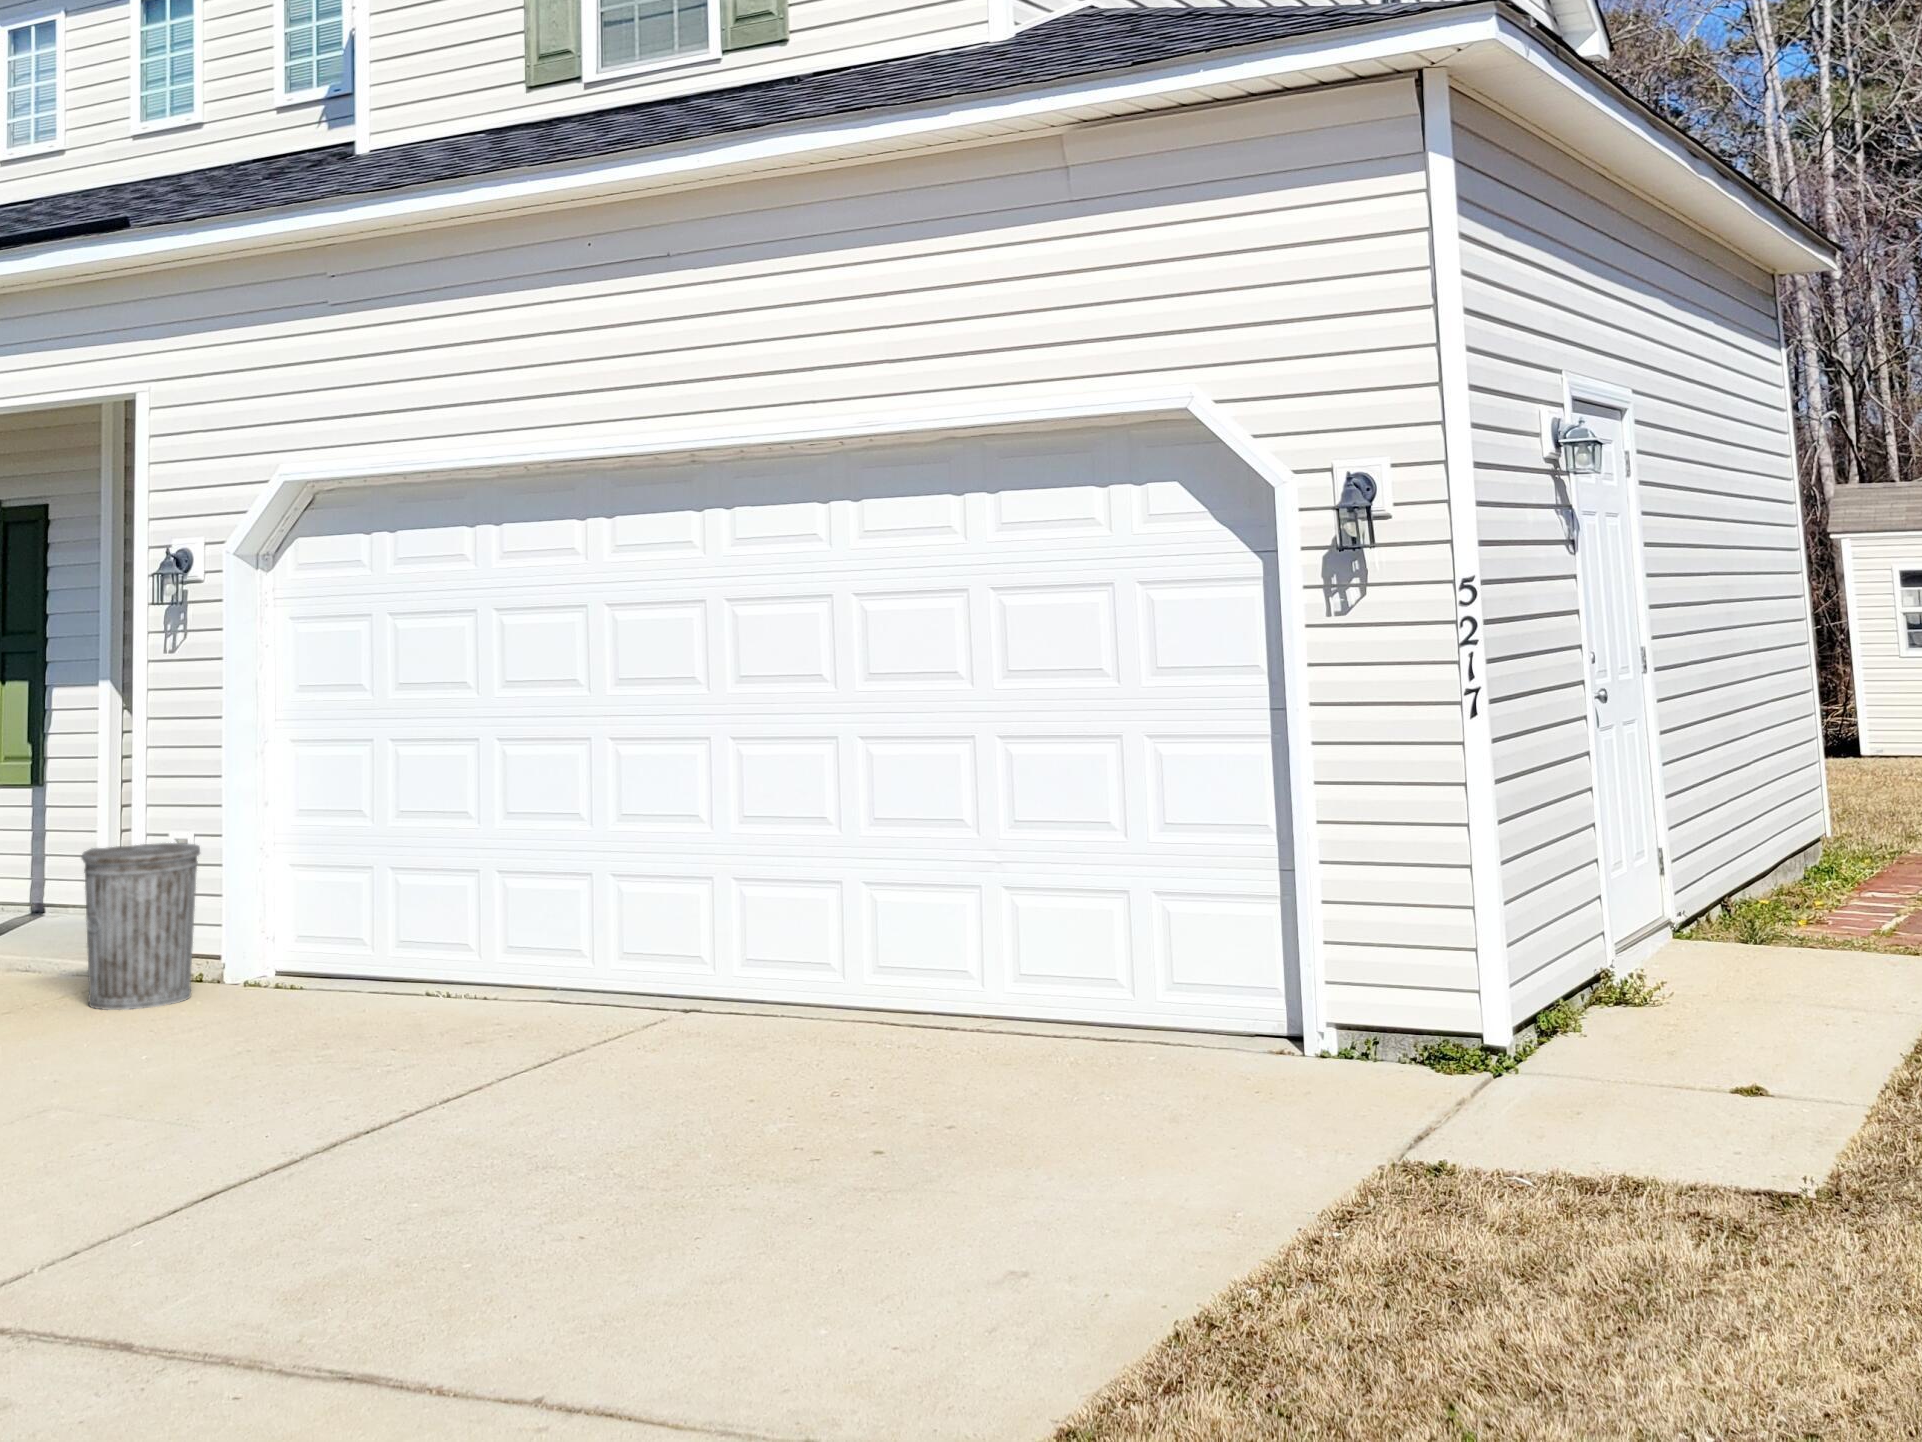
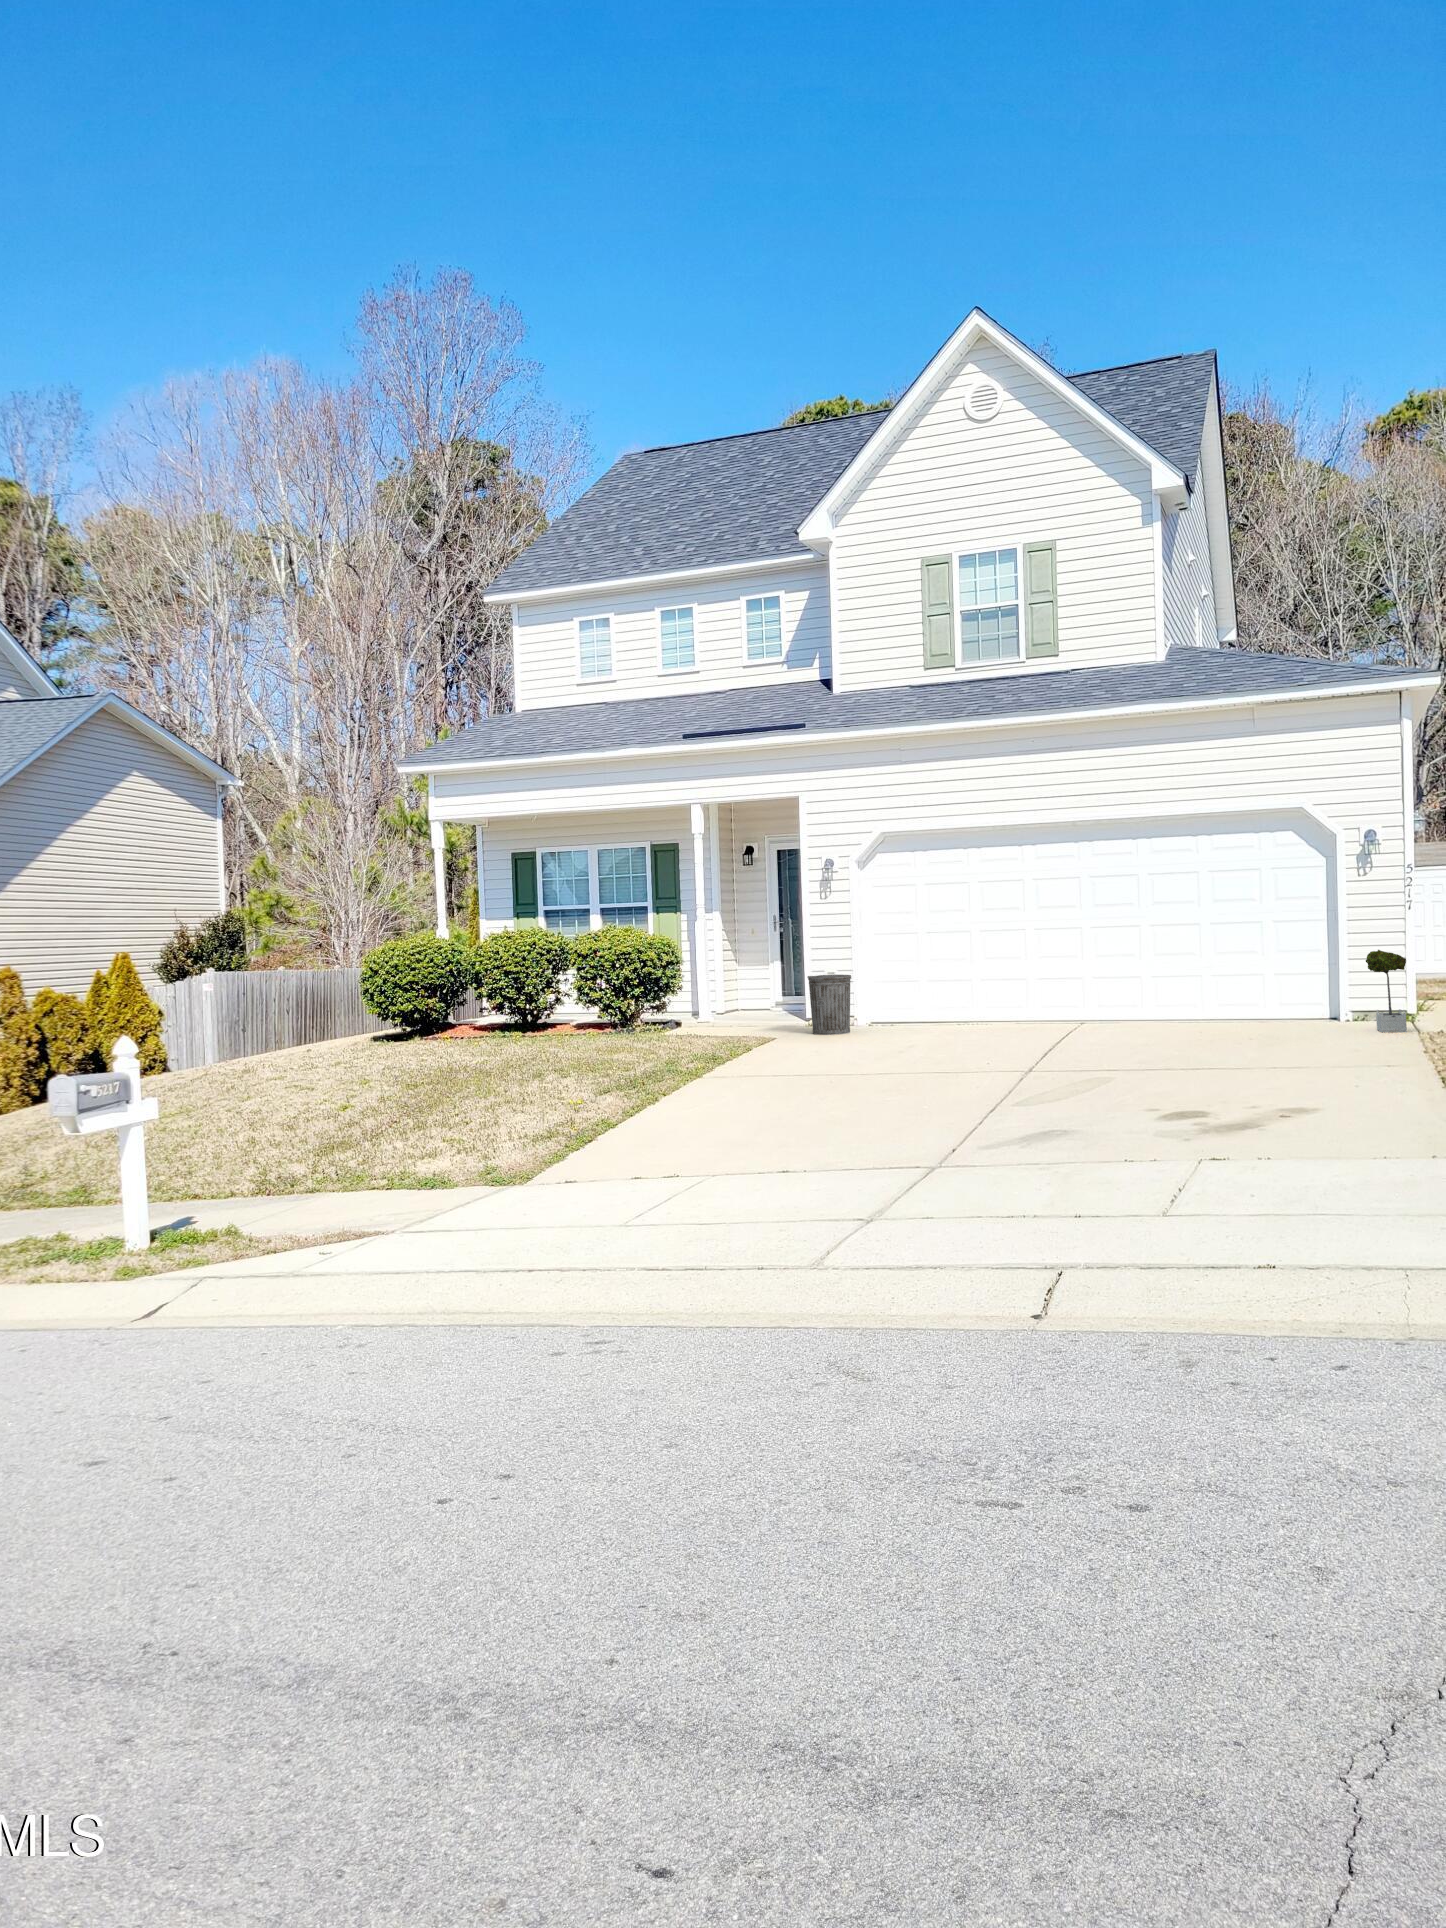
potted tree: none [1335,838,1458,1103] -> present [1366,950,1407,1032]

